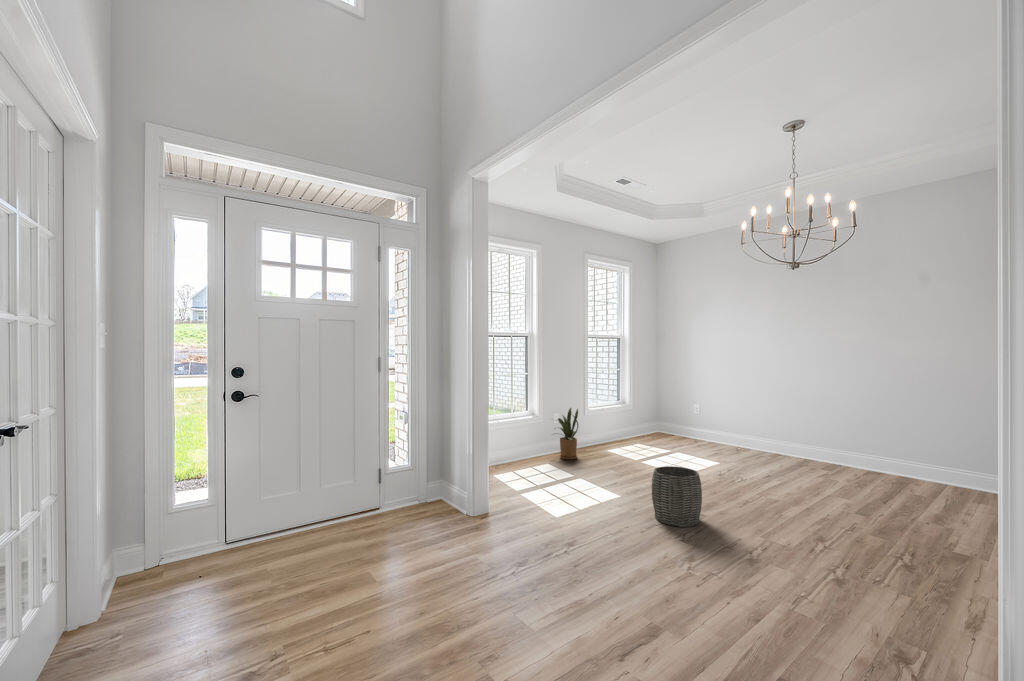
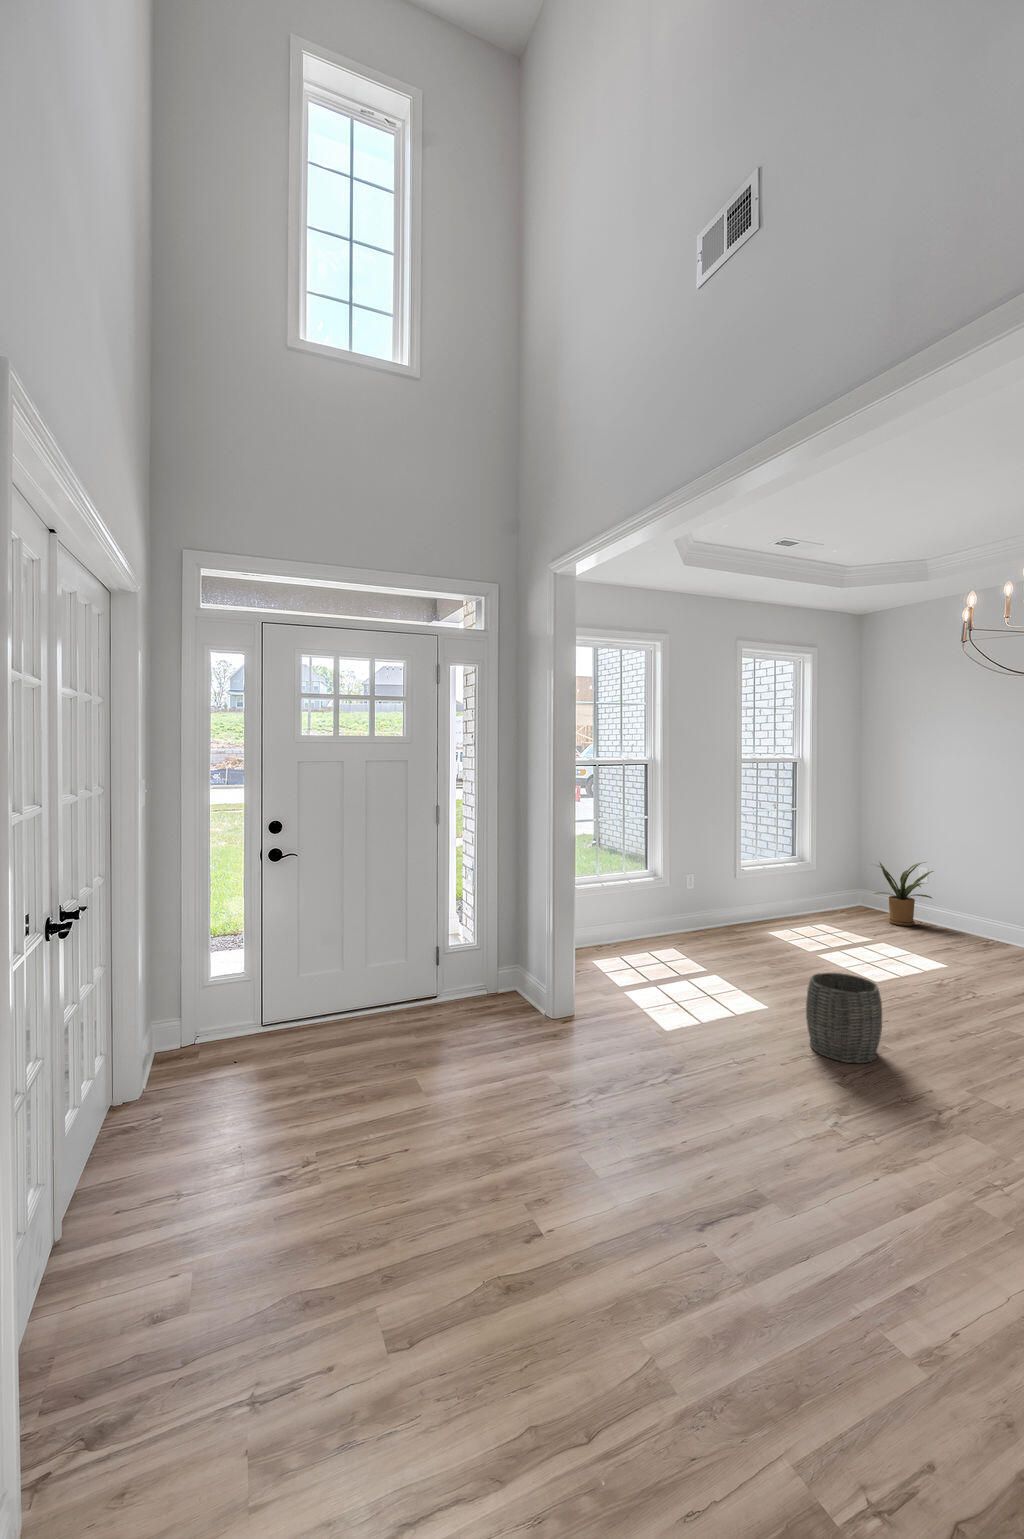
house plant: present [555,408,578,460] -> present [875,862,933,926]

